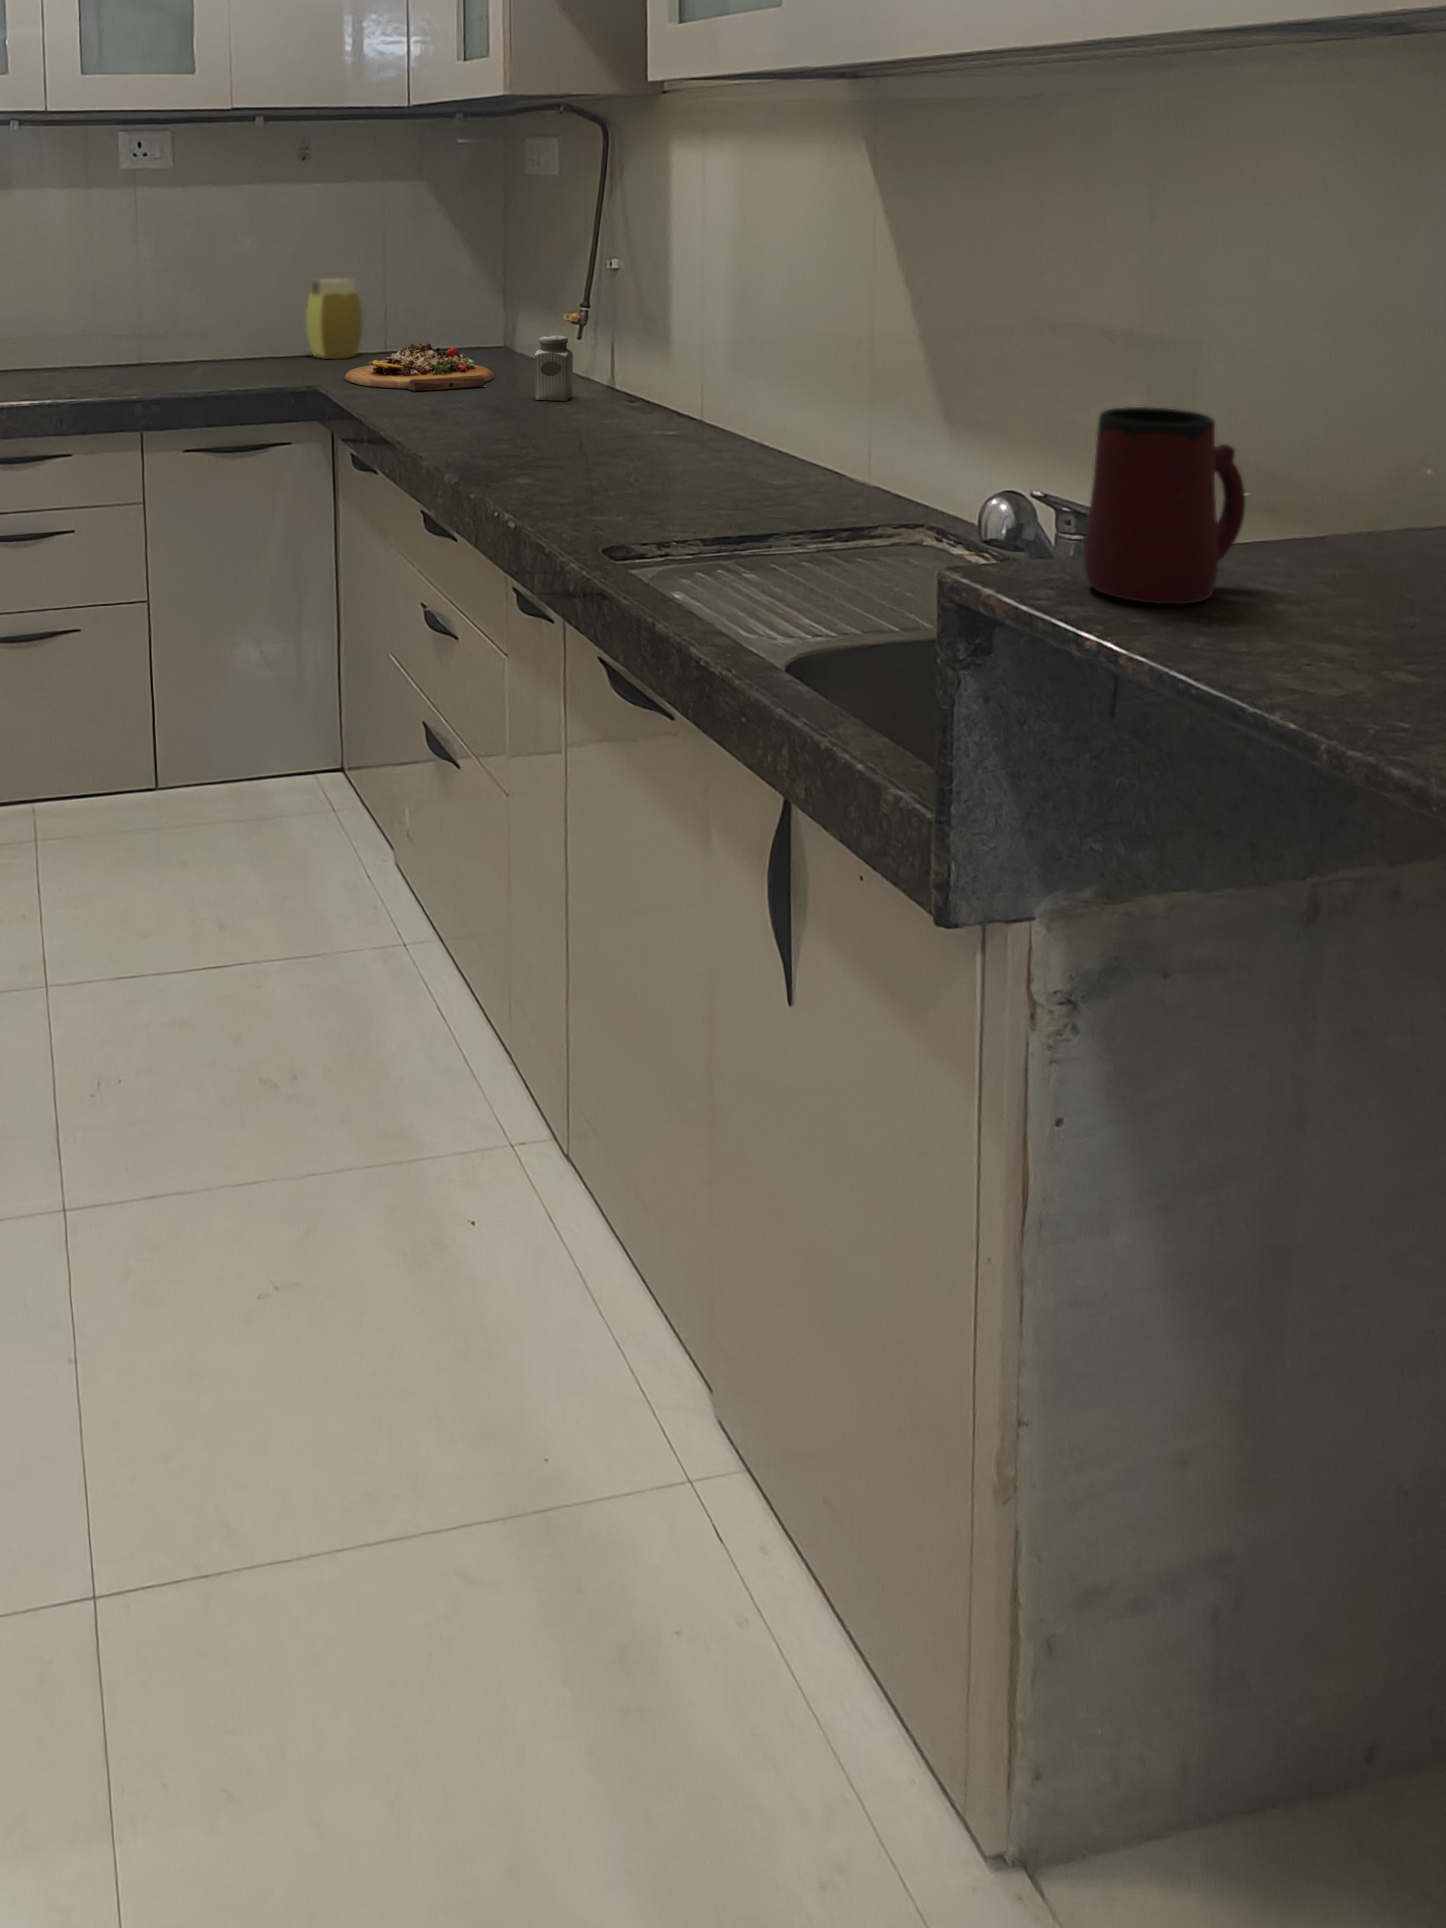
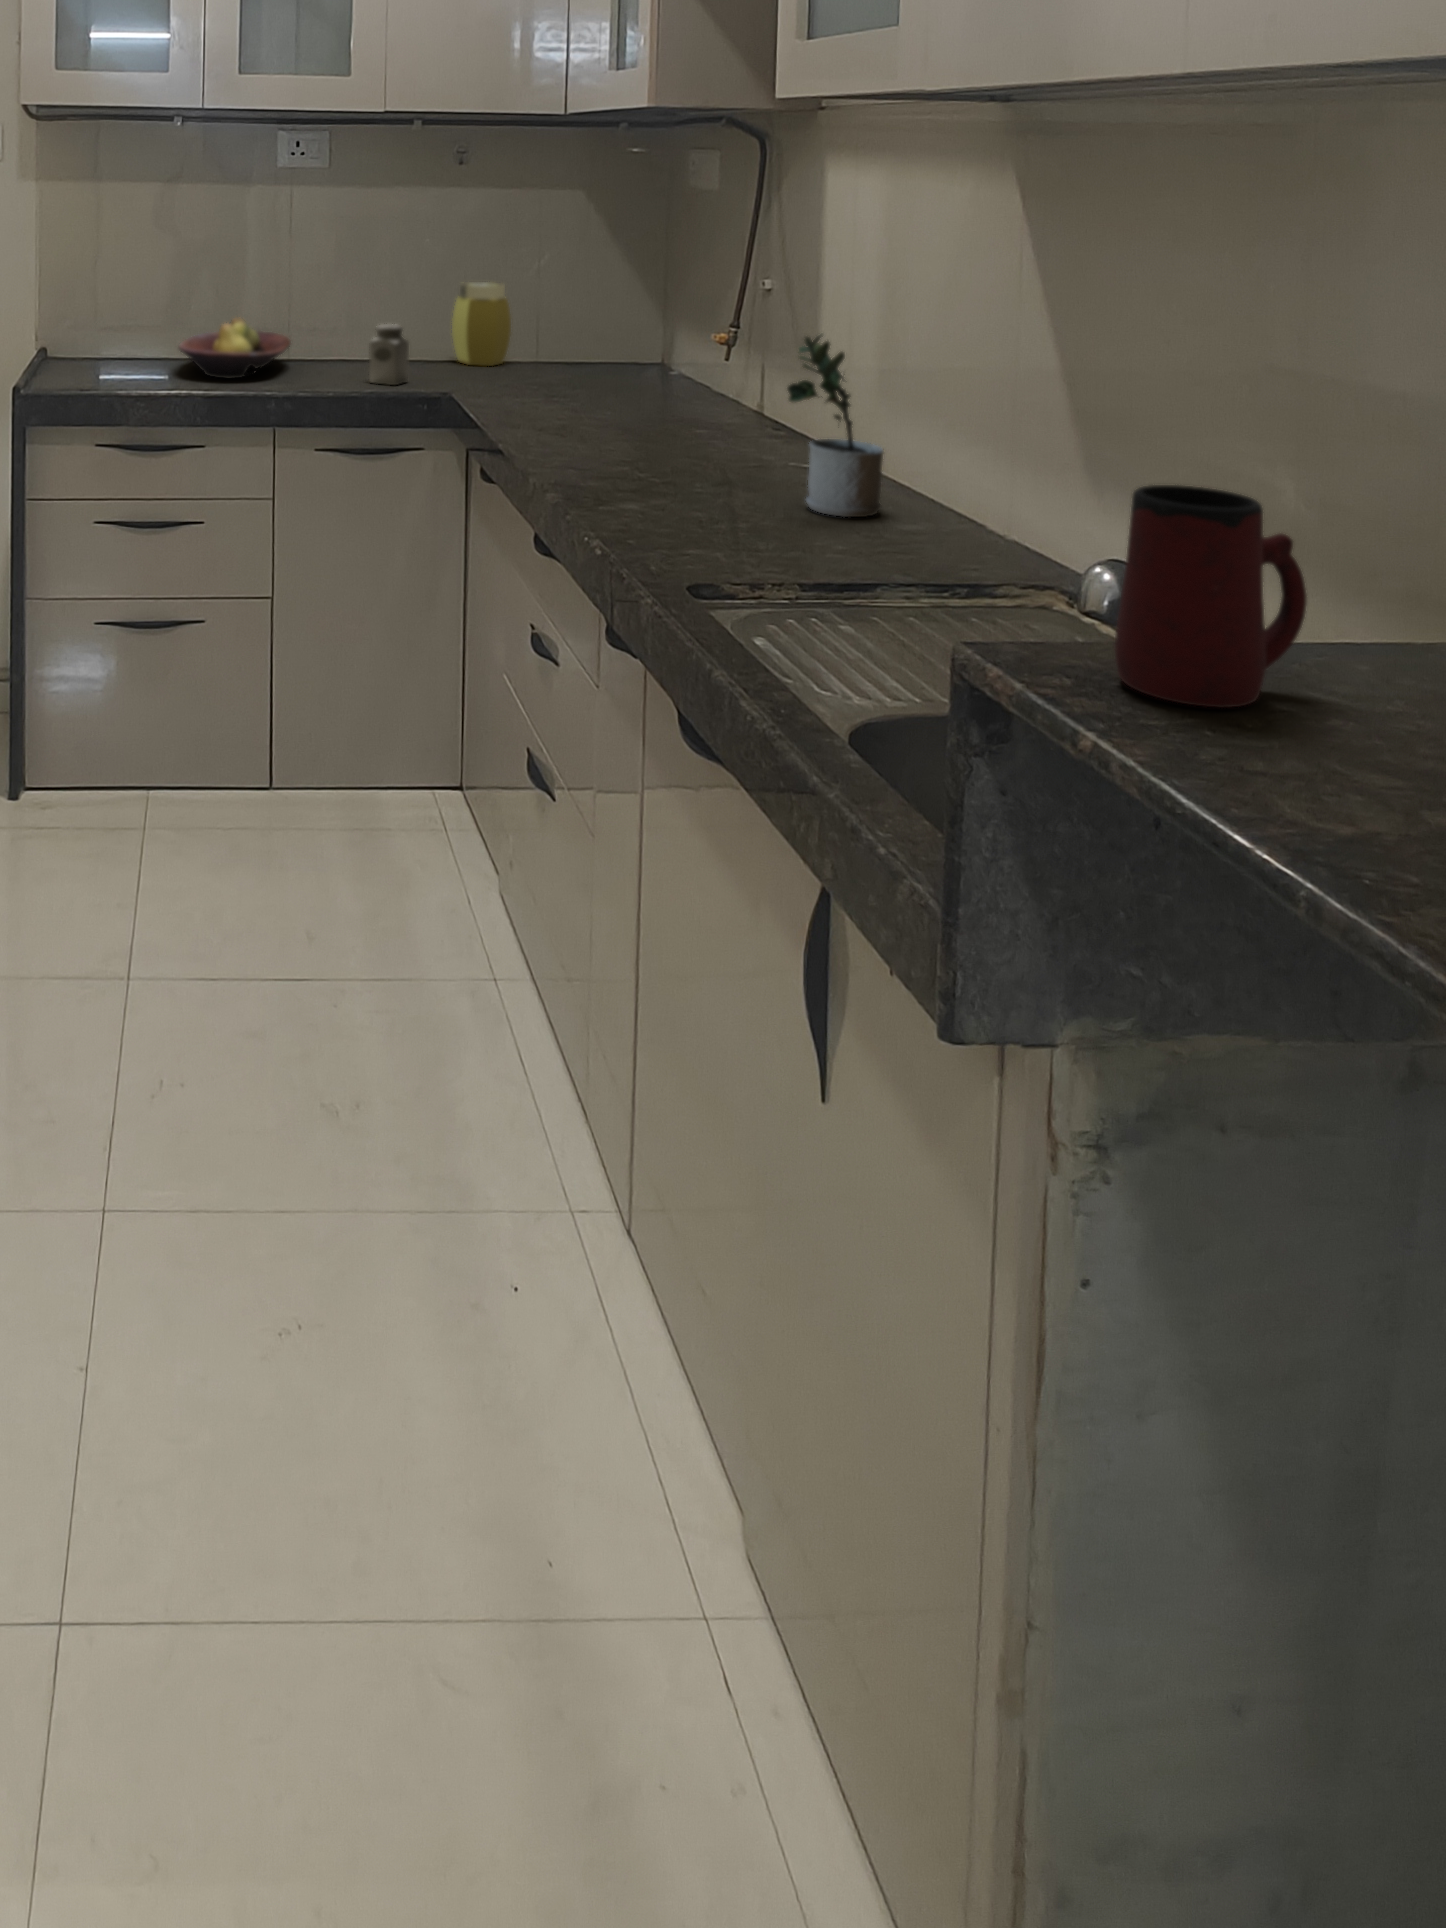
potted plant: none [662,305,748,474] -> present [788,335,883,517]
fruit bowl: none [39,324,151,385] -> present [179,318,291,379]
salt shaker: present [534,336,573,401] -> present [369,324,409,385]
cutting board: present [345,343,494,391] -> none [483,355,641,405]

